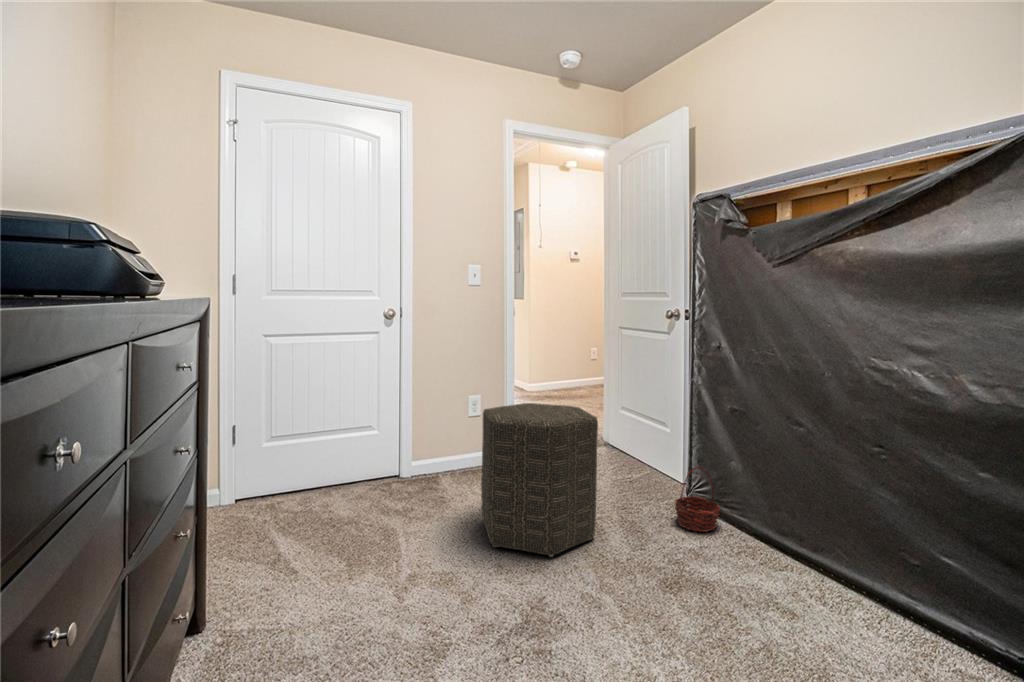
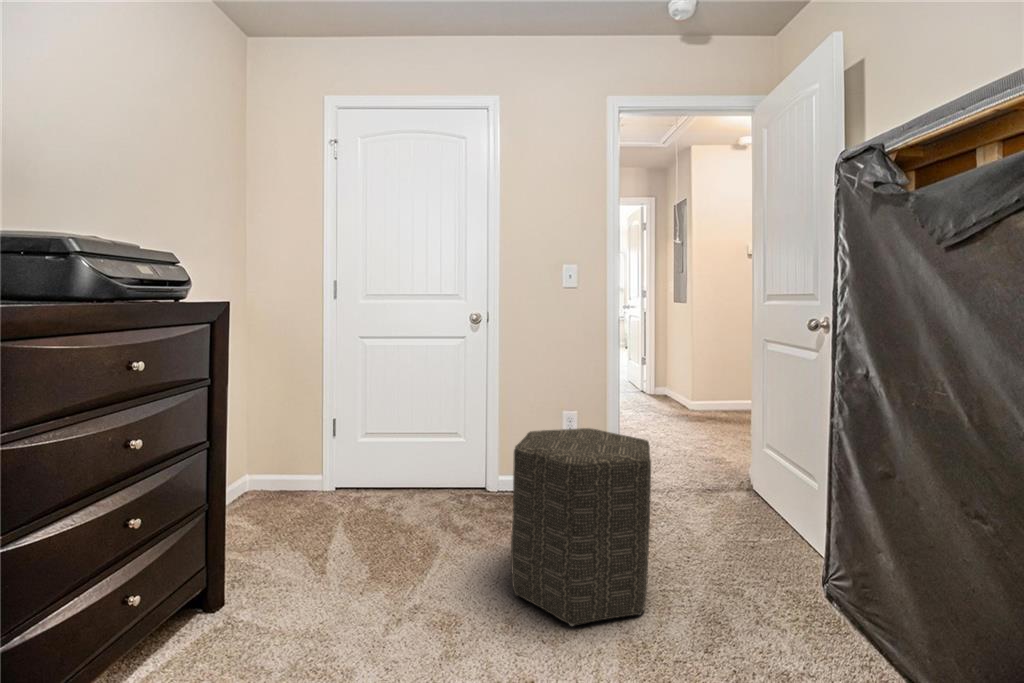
basket: present [675,467,720,532] -> none [775,547,850,647]

